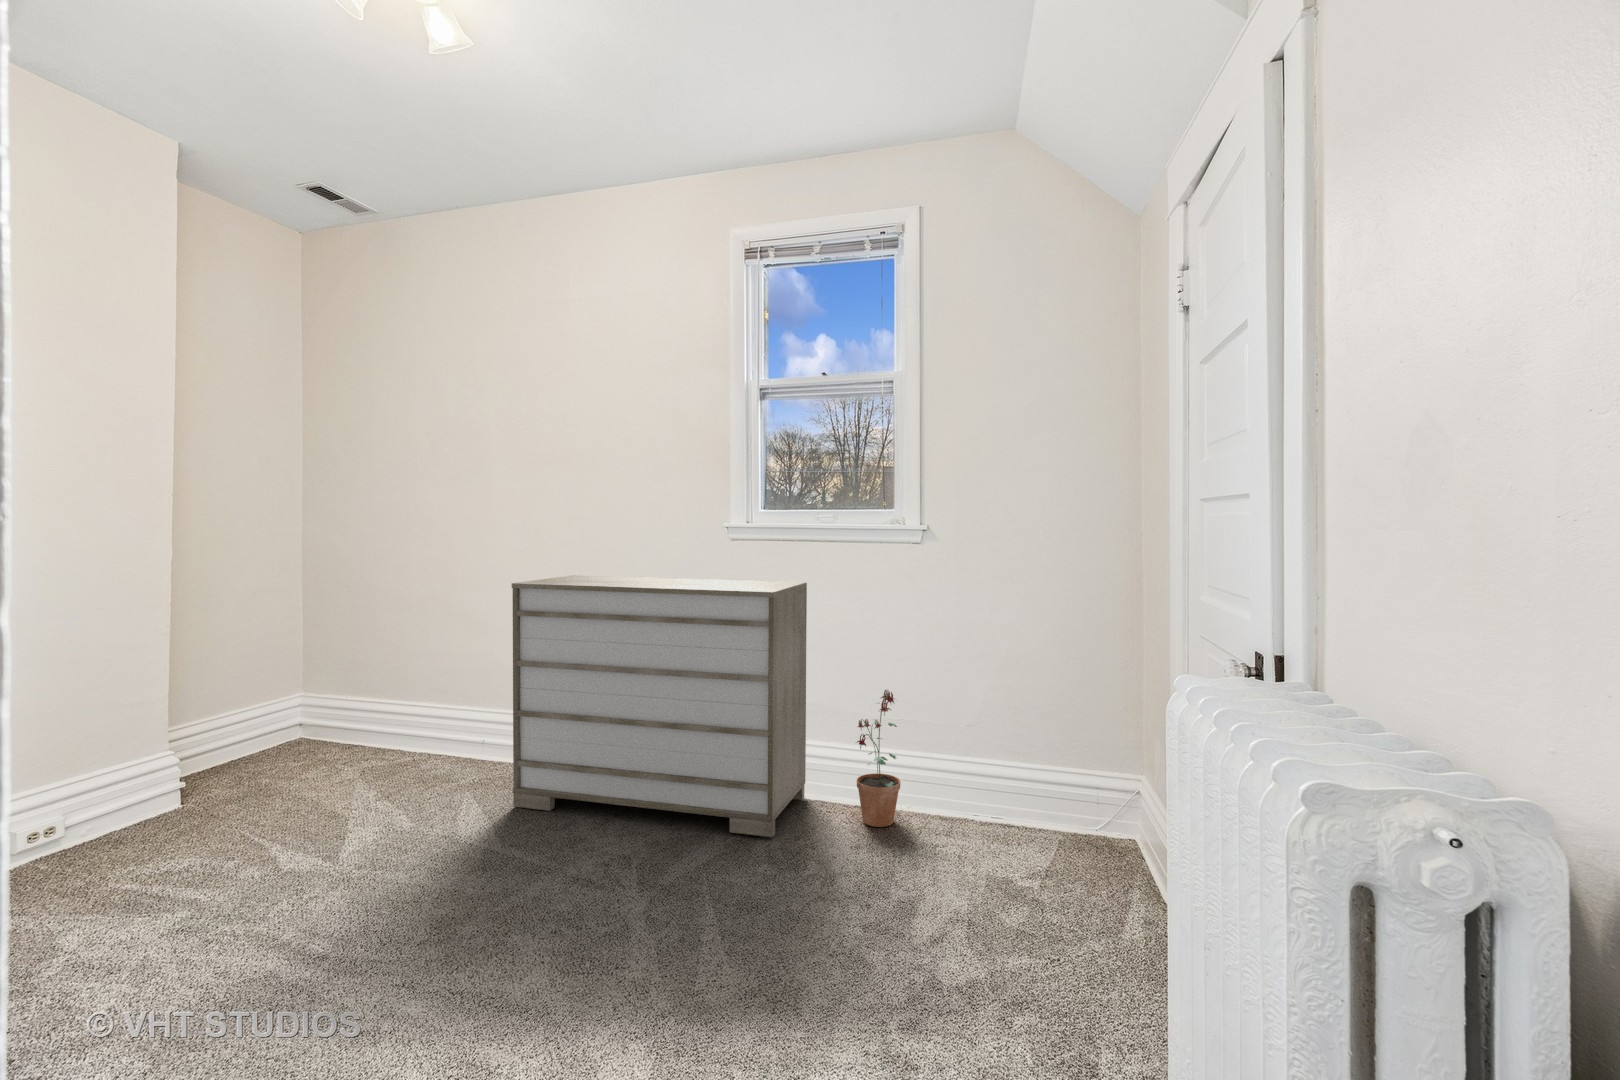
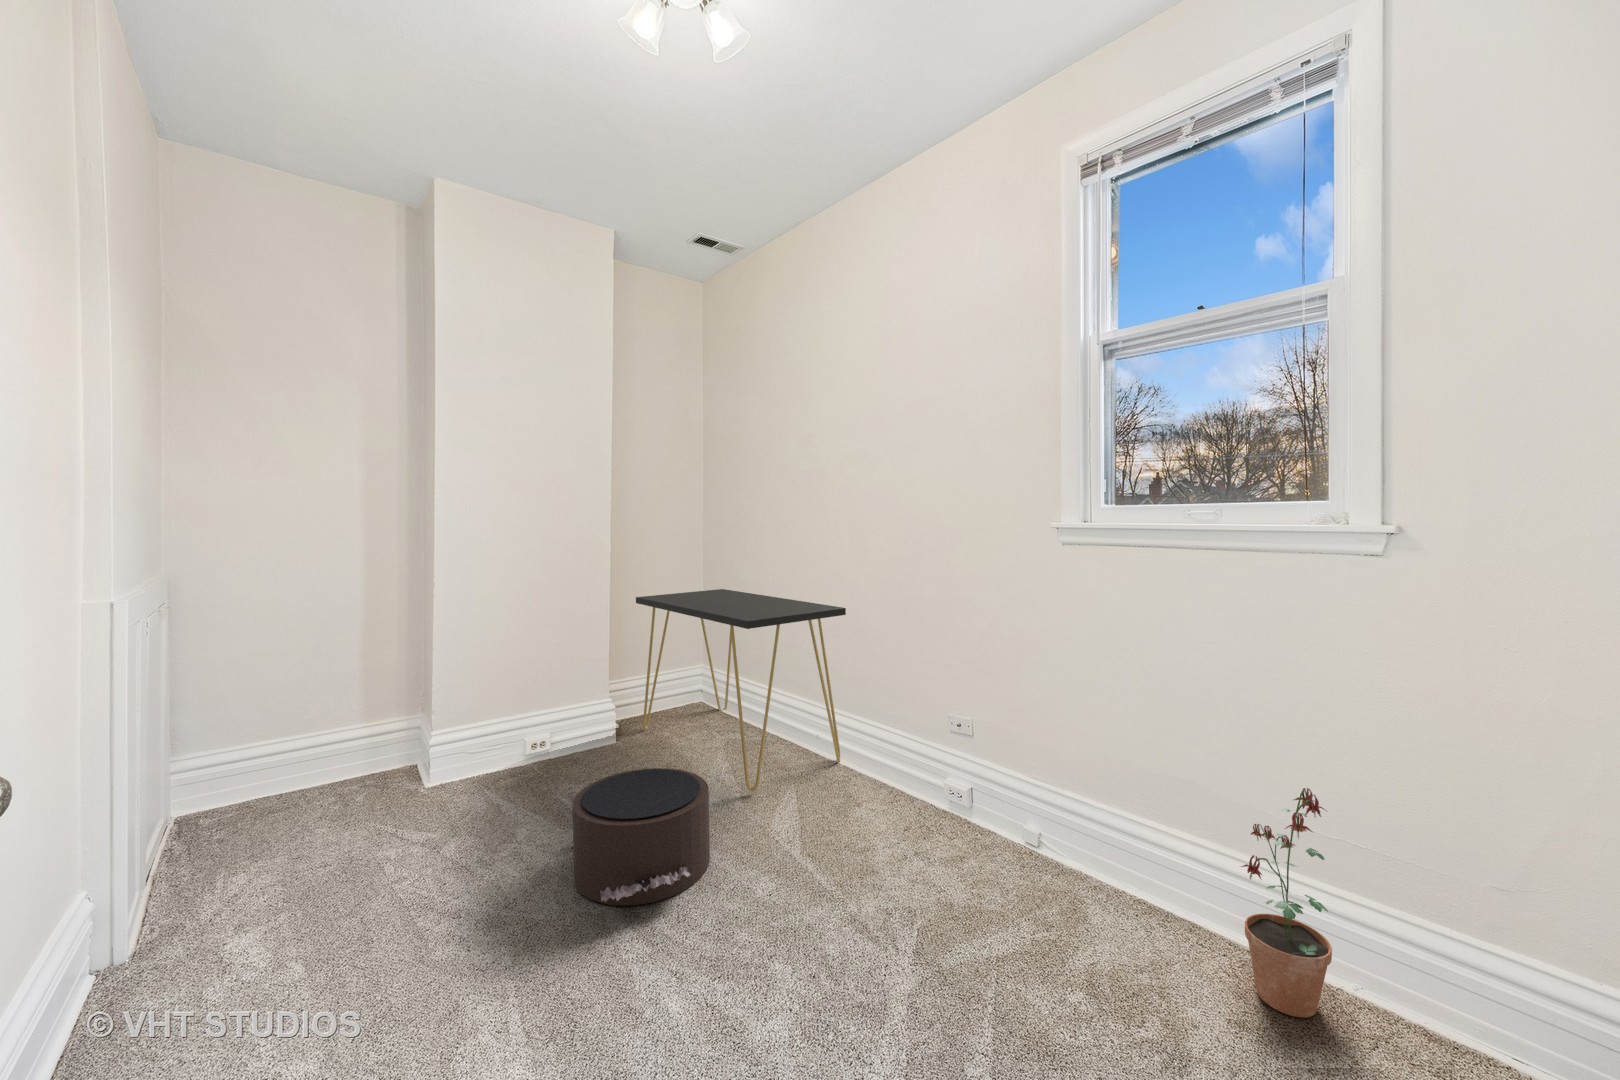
dresser: present [512,575,807,837] -> none [812,580,1168,973]
desk: none [223,598,515,798] -> present [636,589,846,791]
pouf: none [241,777,426,908] -> present [571,768,710,905]

